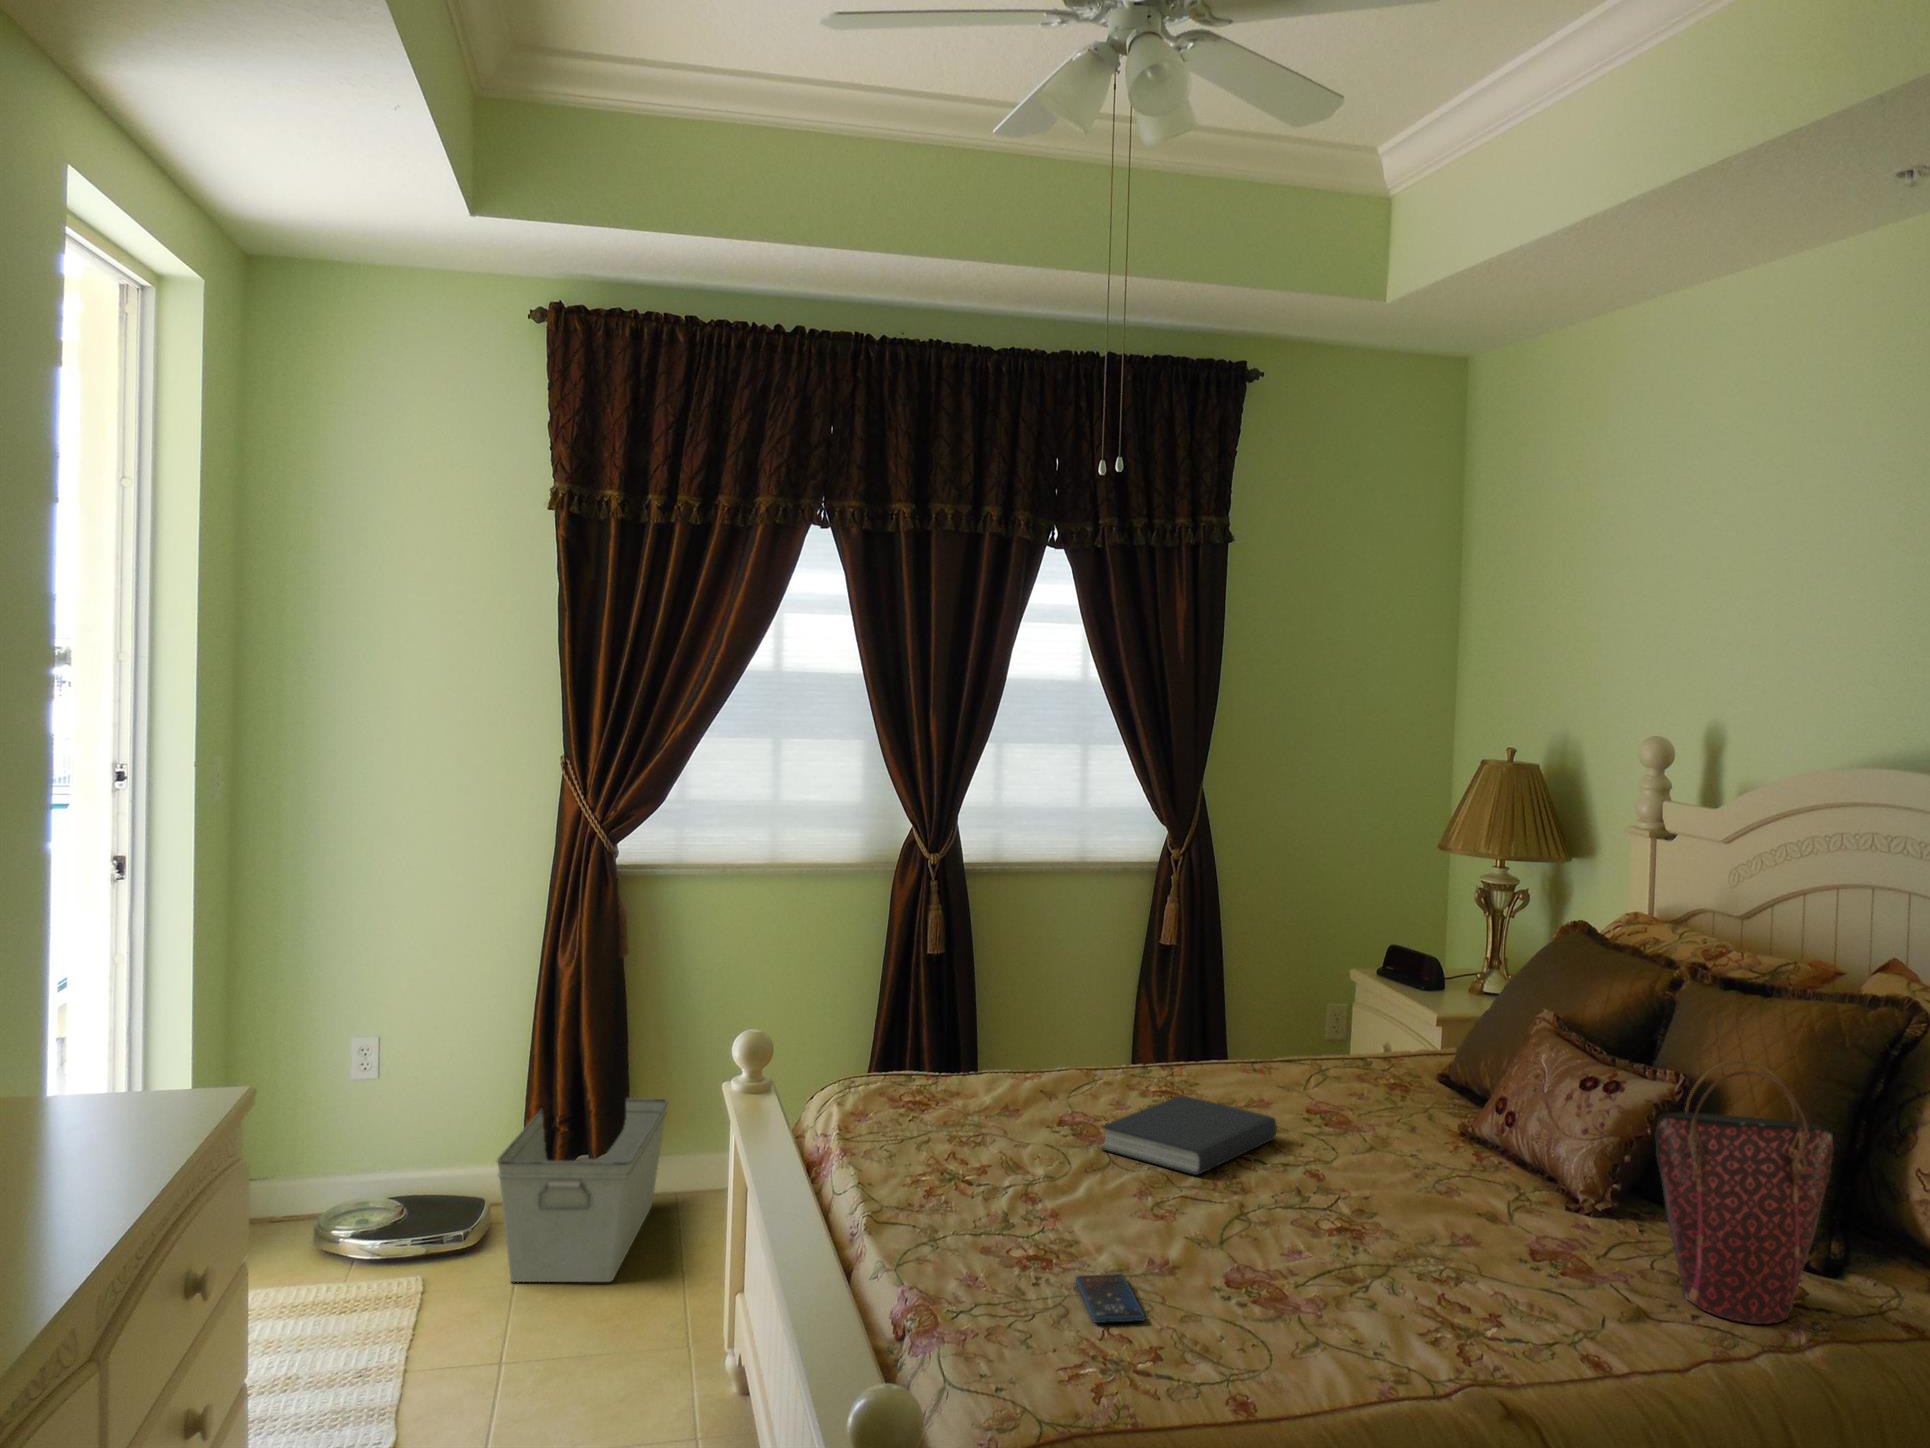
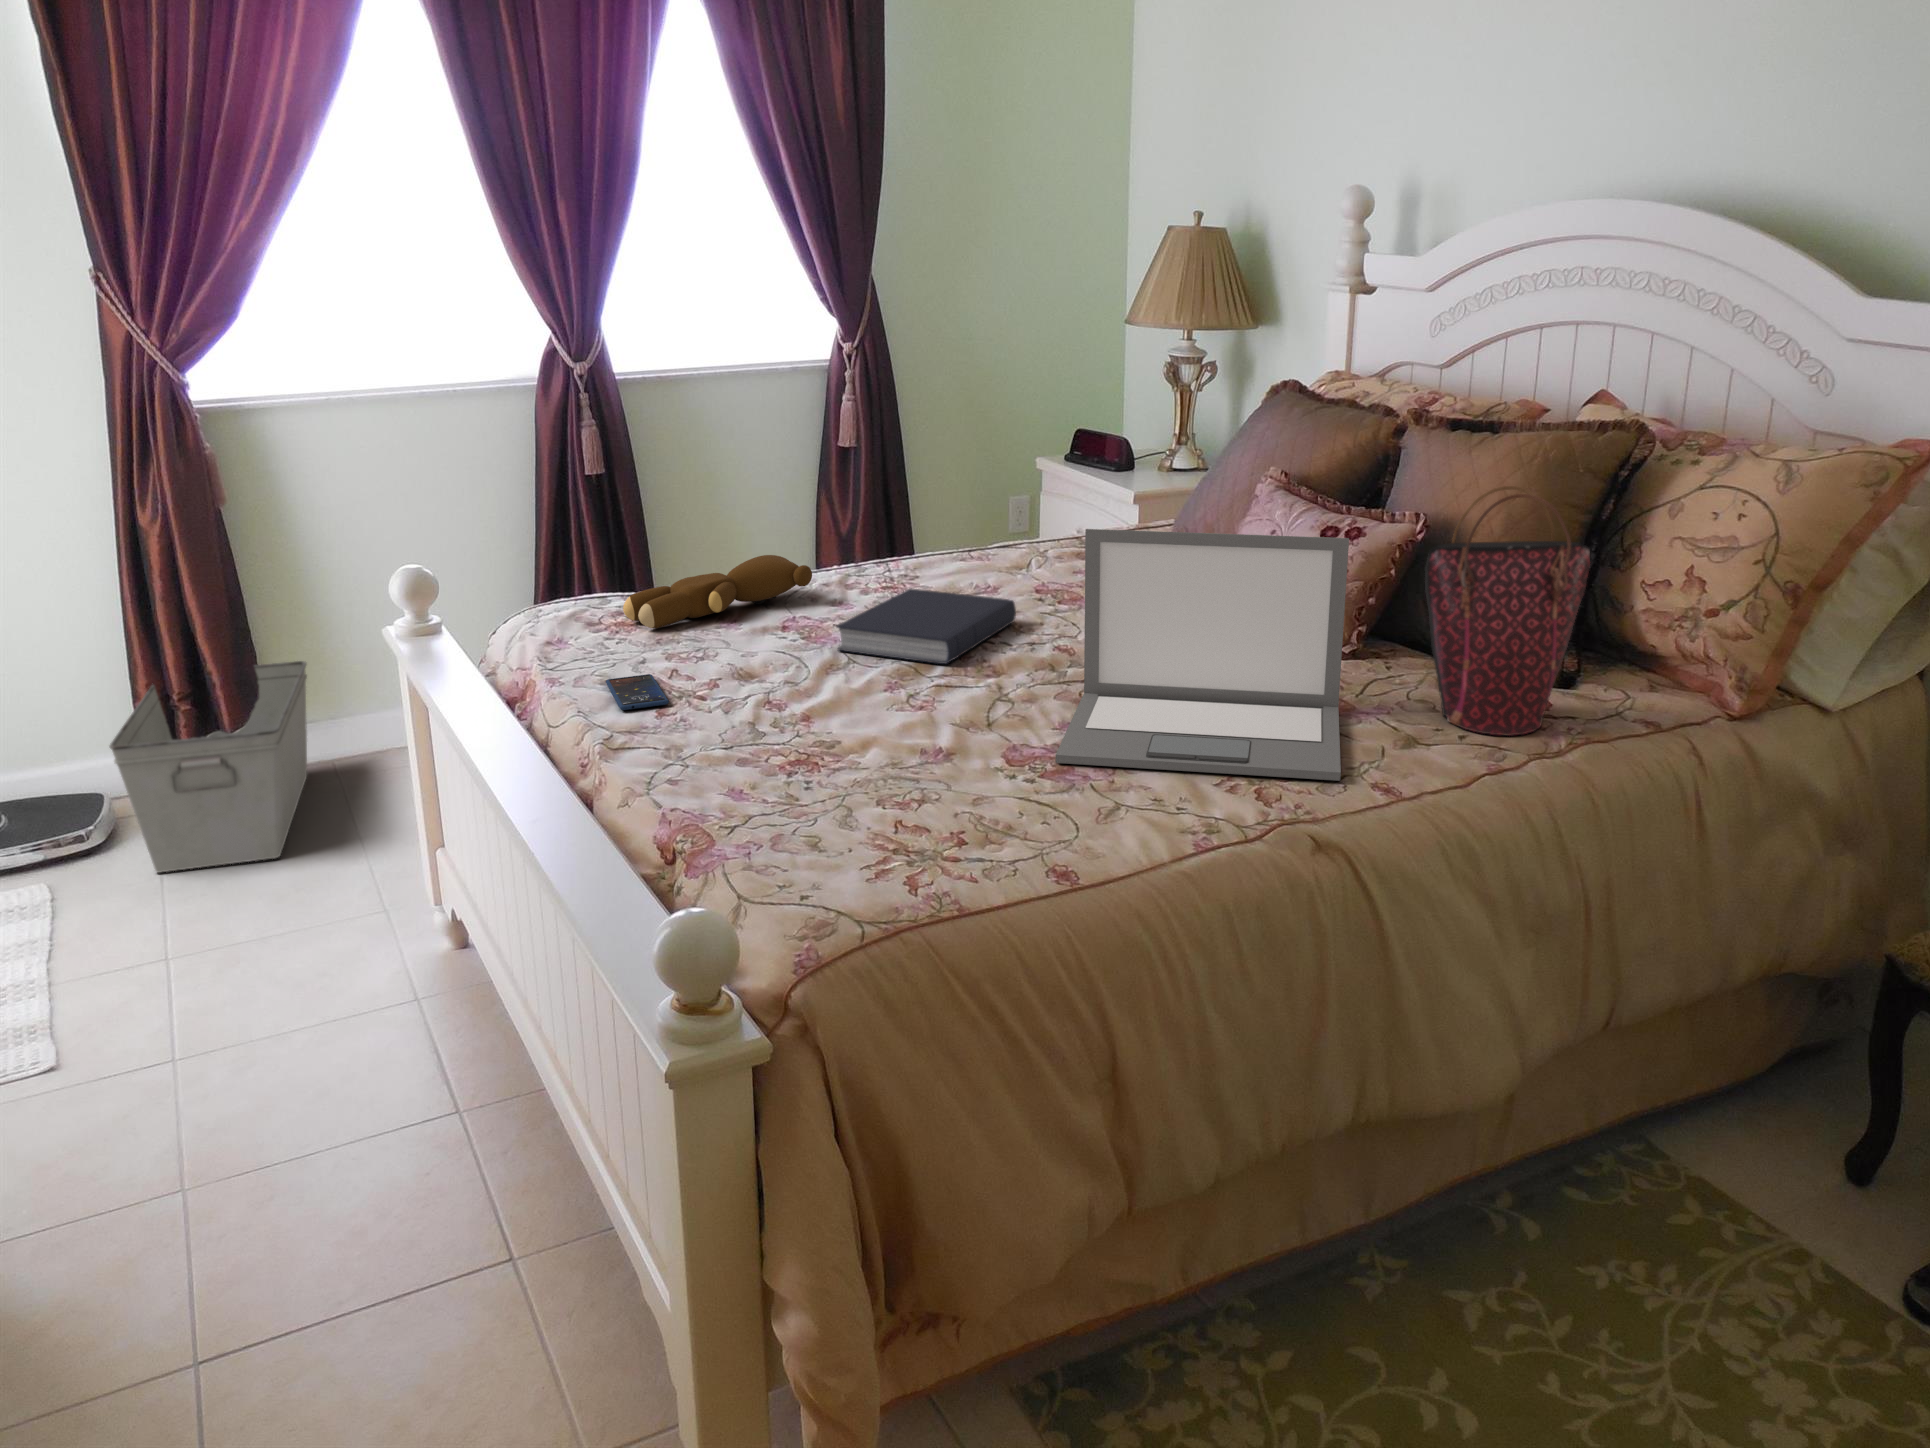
teddy bear: none [922,1049,1095,1109] -> present [623,555,812,628]
laptop: none [1270,1061,1577,1347] -> present [1056,529,1349,781]
smartphone: present [1075,1274,1145,1323] -> present [606,674,669,710]

